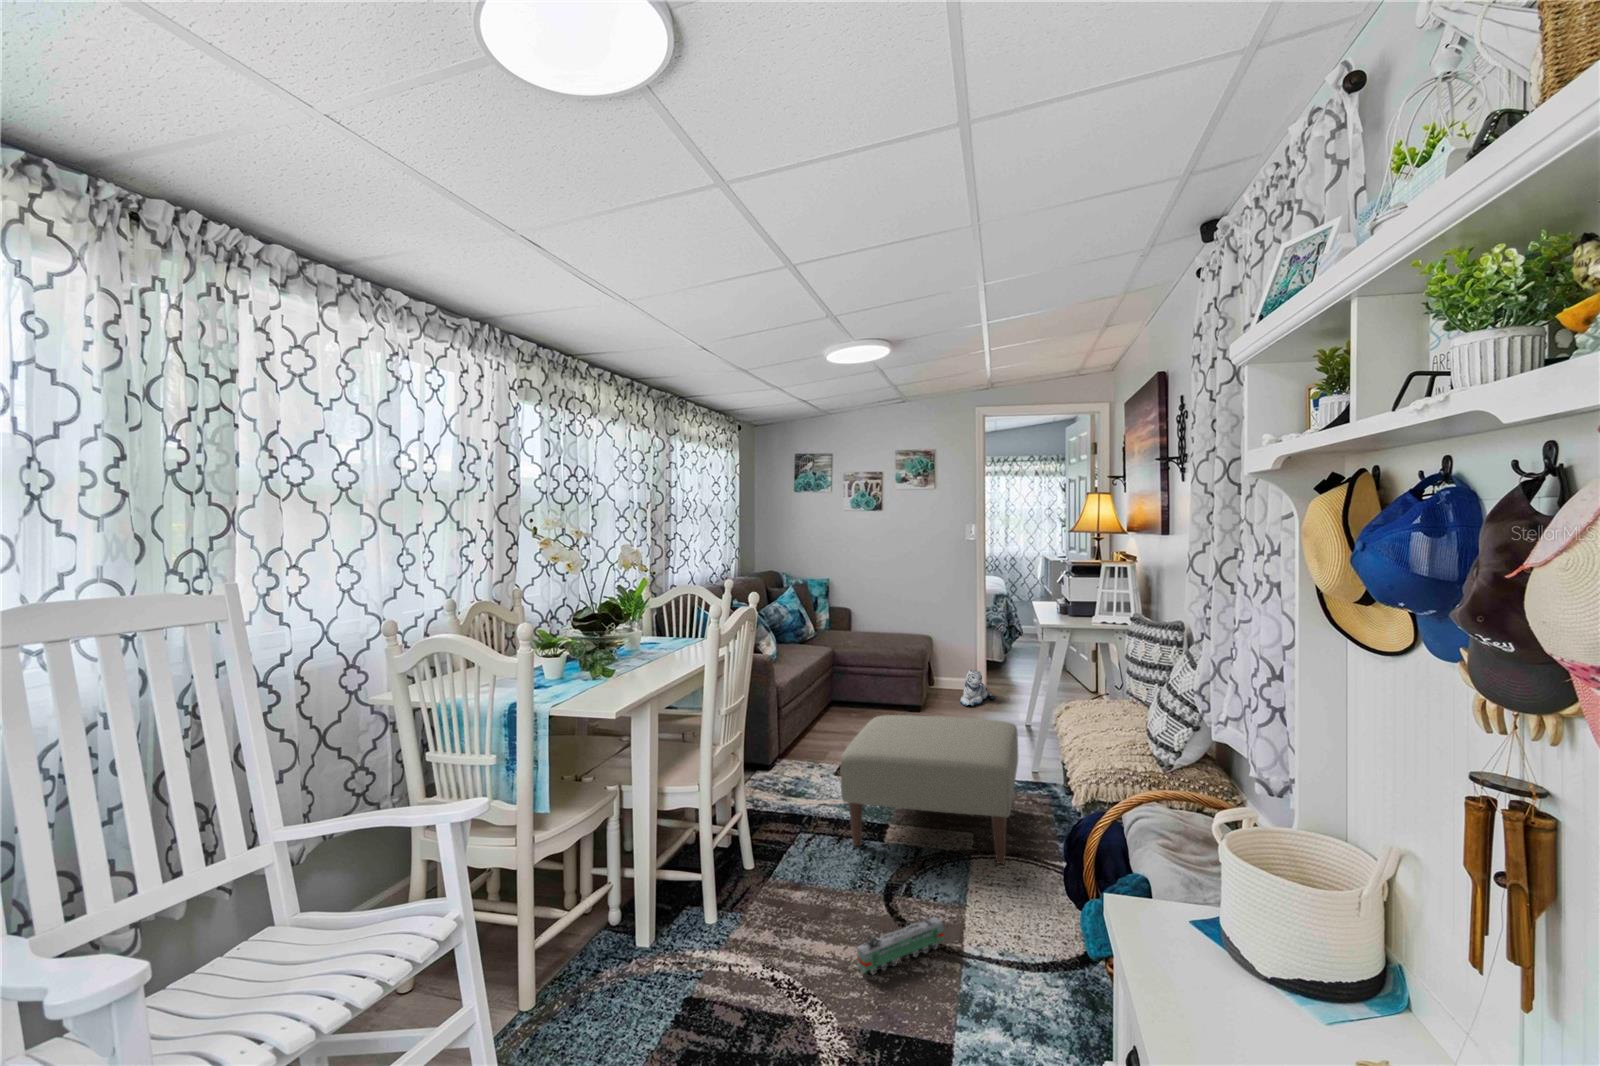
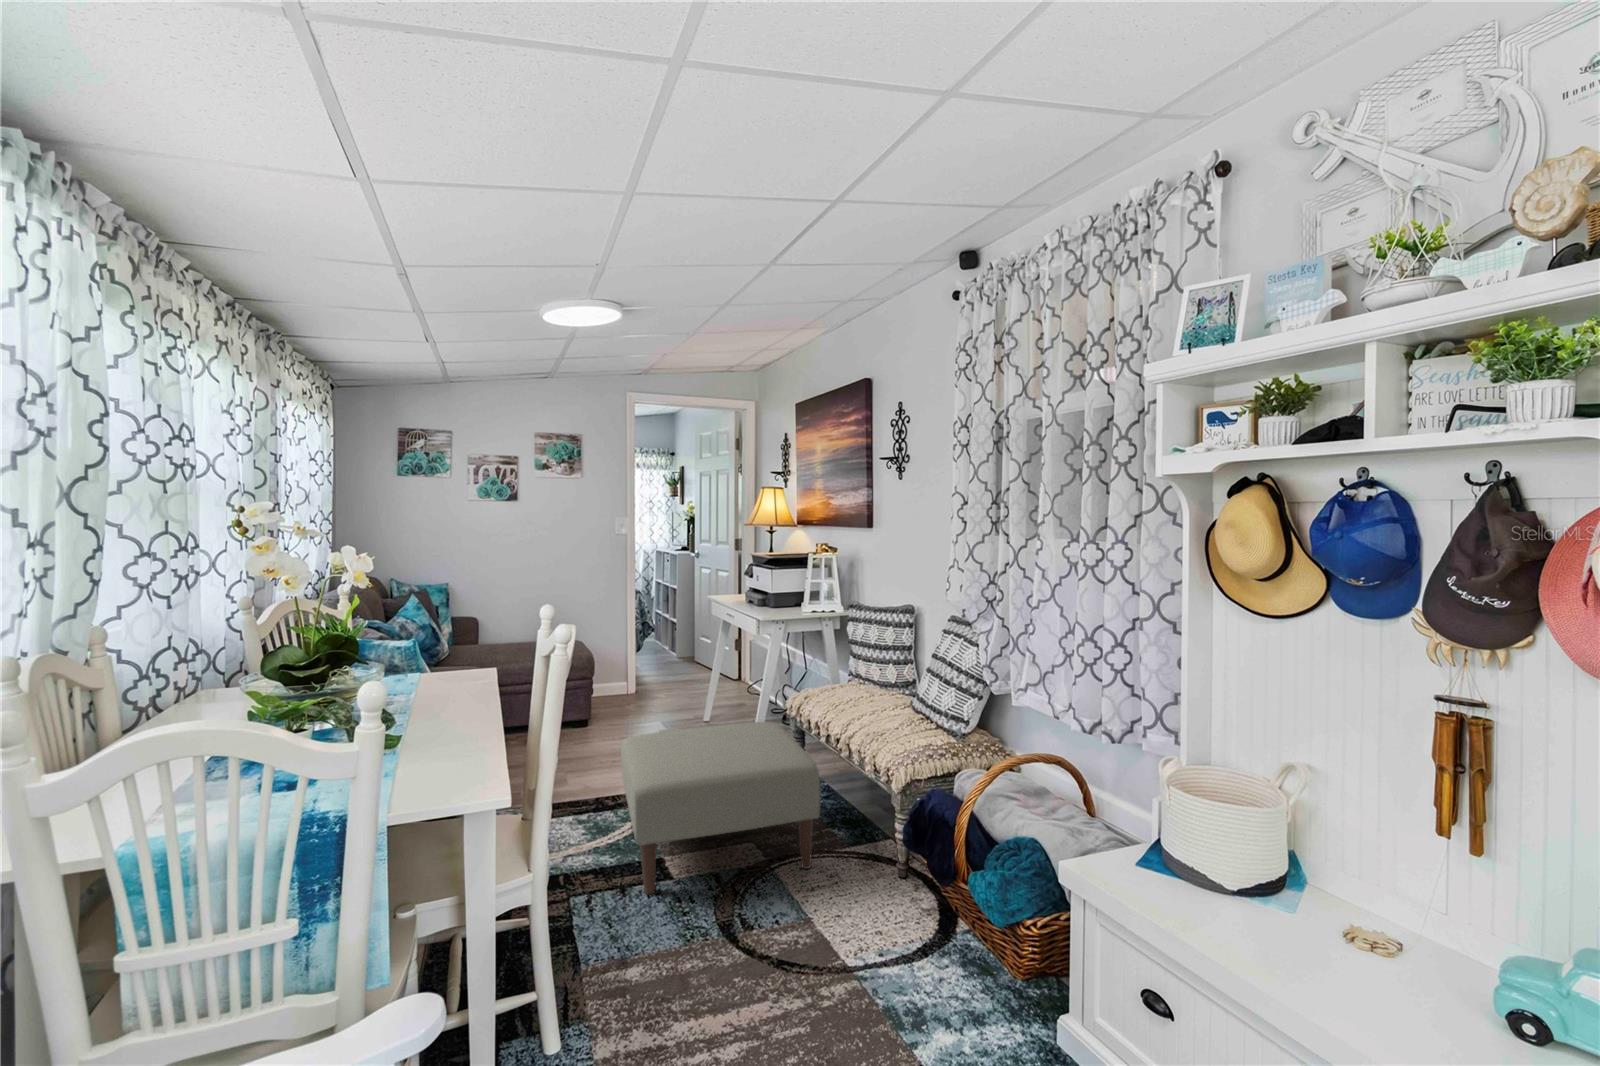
plush toy: present [960,670,994,706] -> none [627,675,661,716]
toy train: present [857,917,944,974] -> none [769,940,831,1031]

